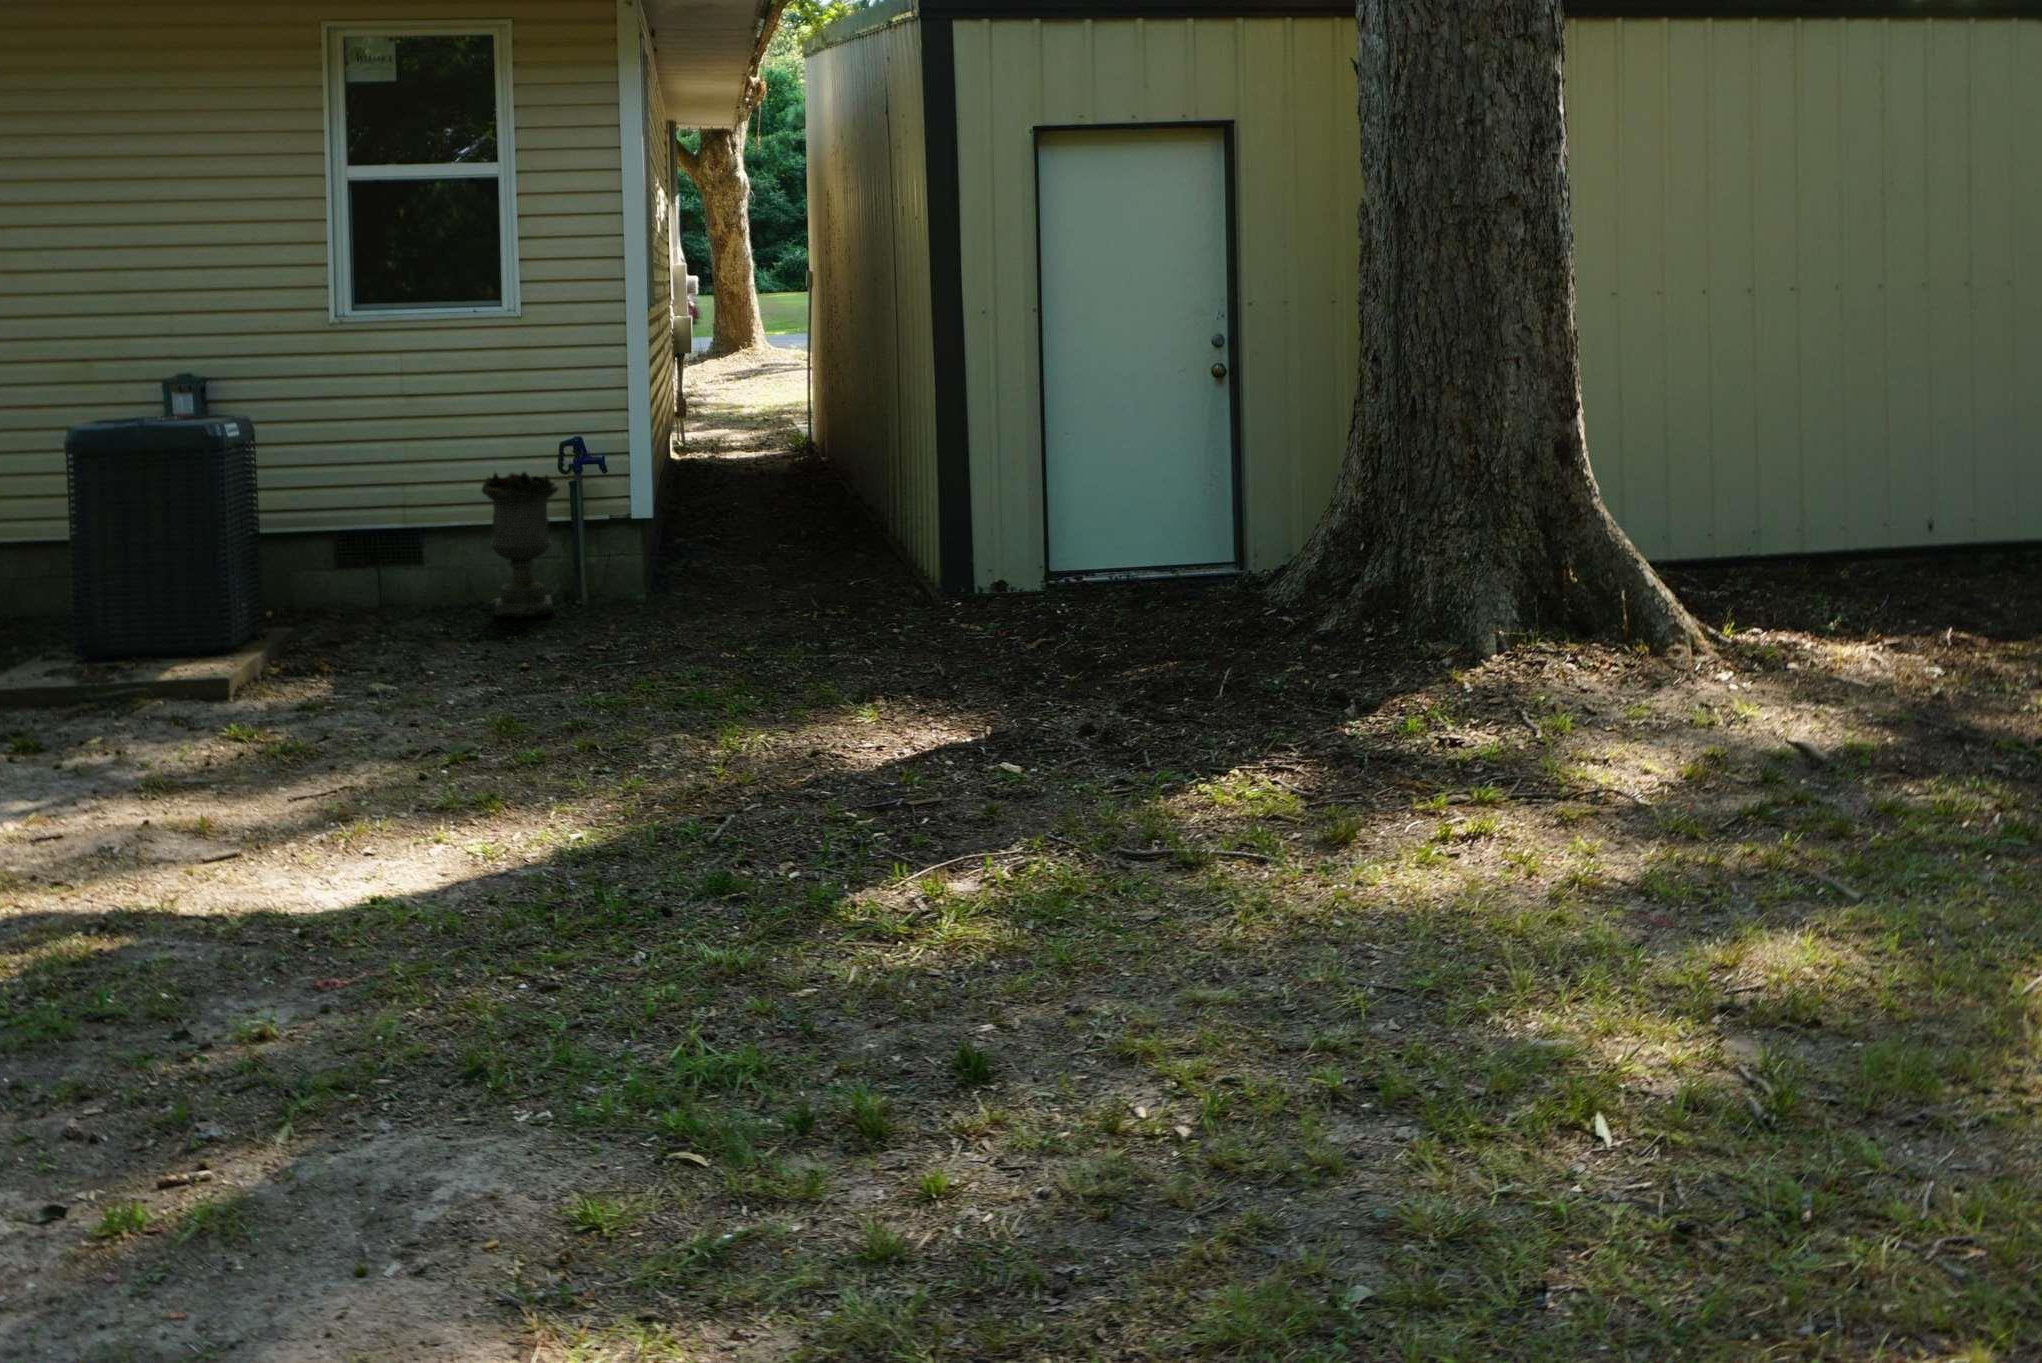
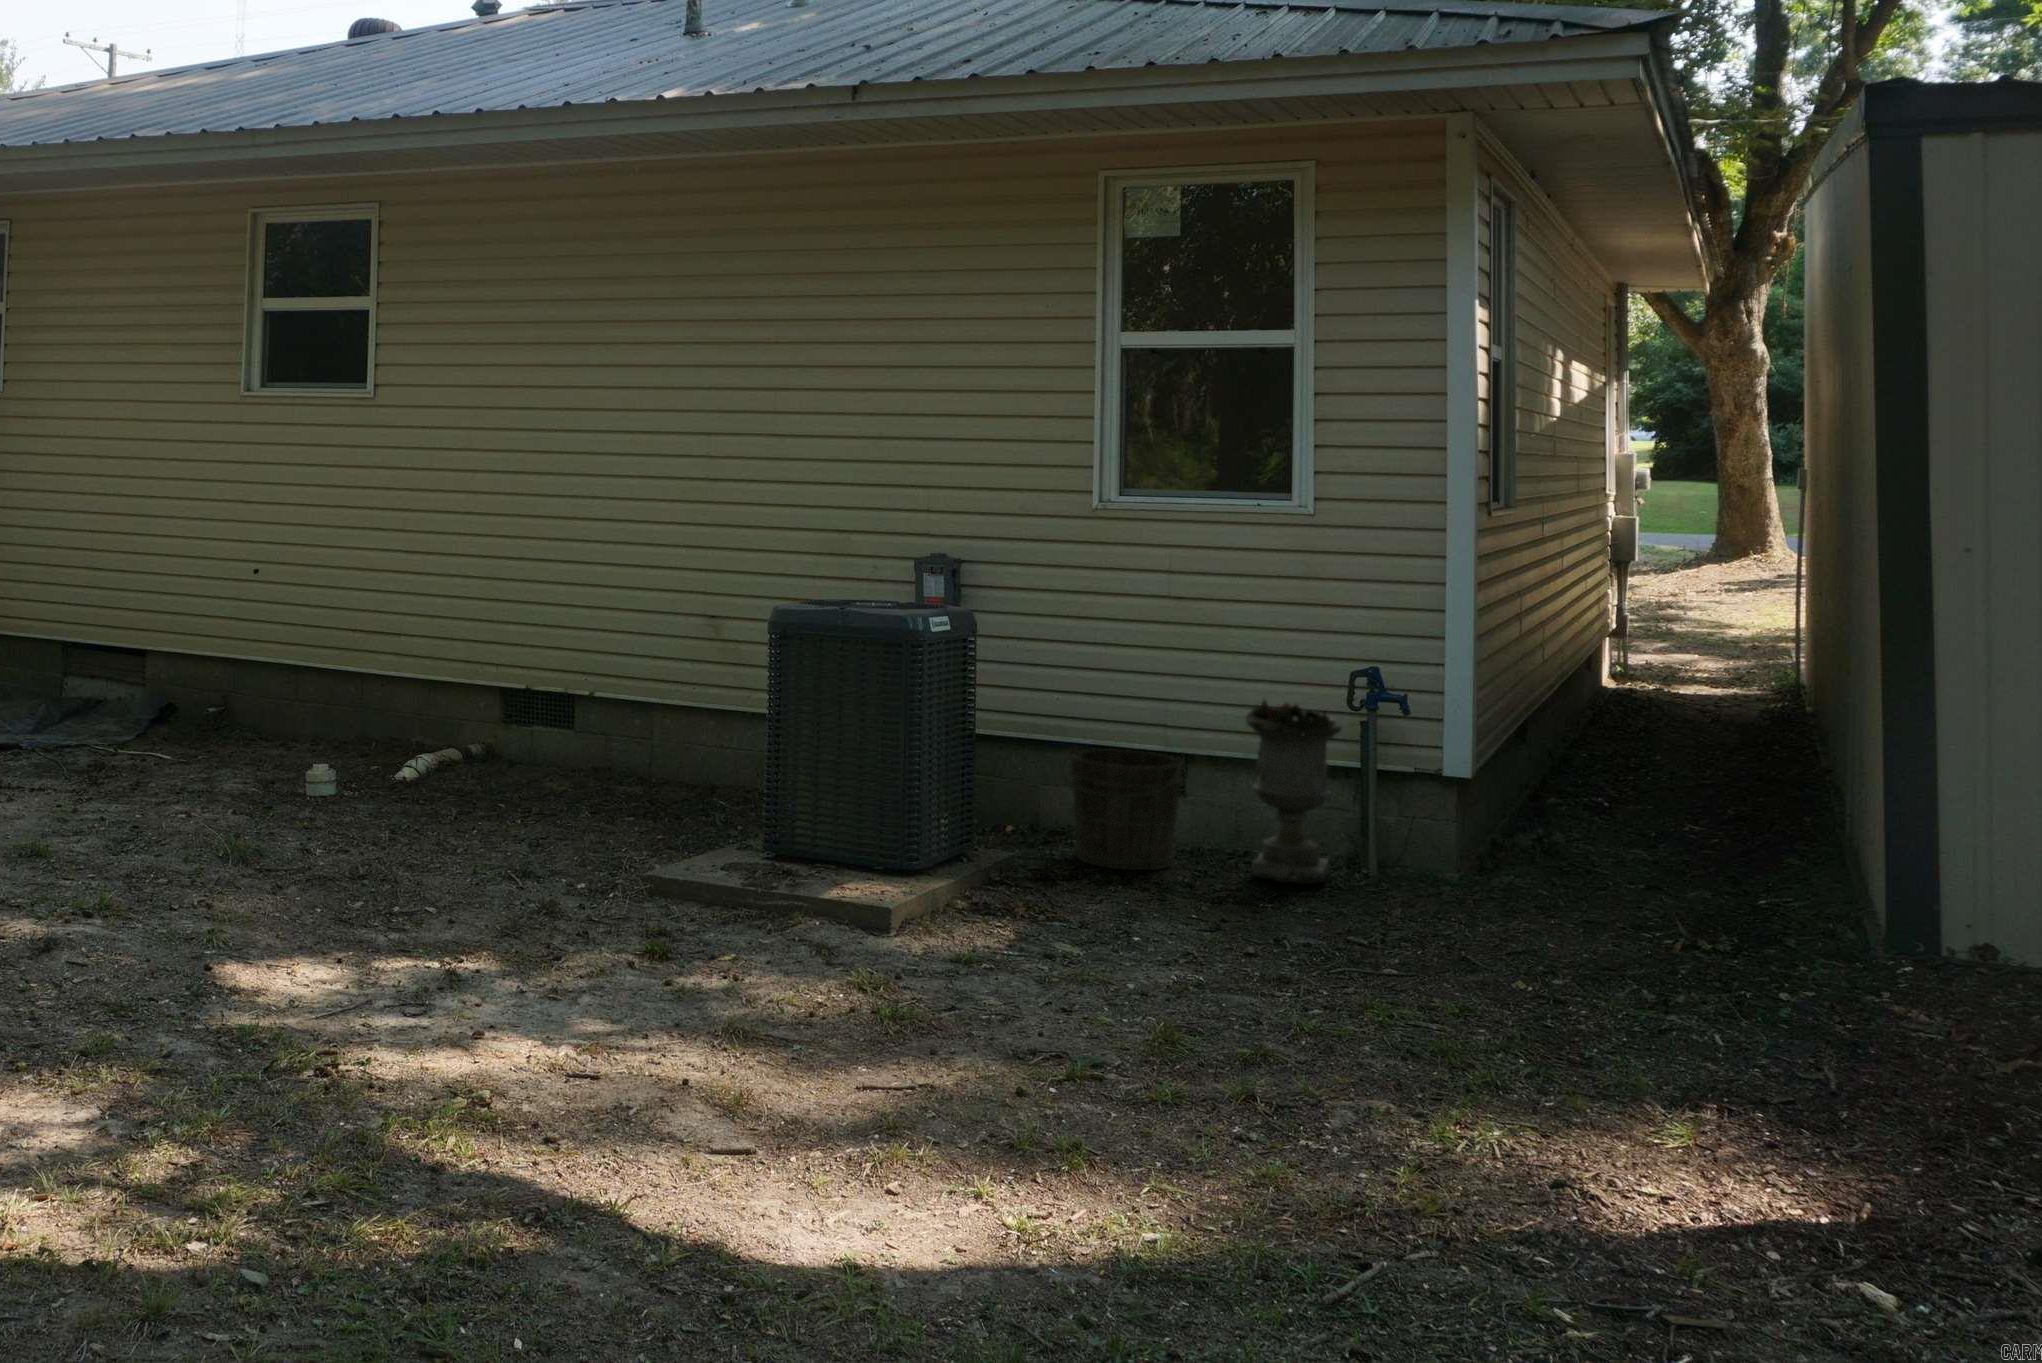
bucket: none [328,529,433,628] -> present [1060,747,1184,870]

